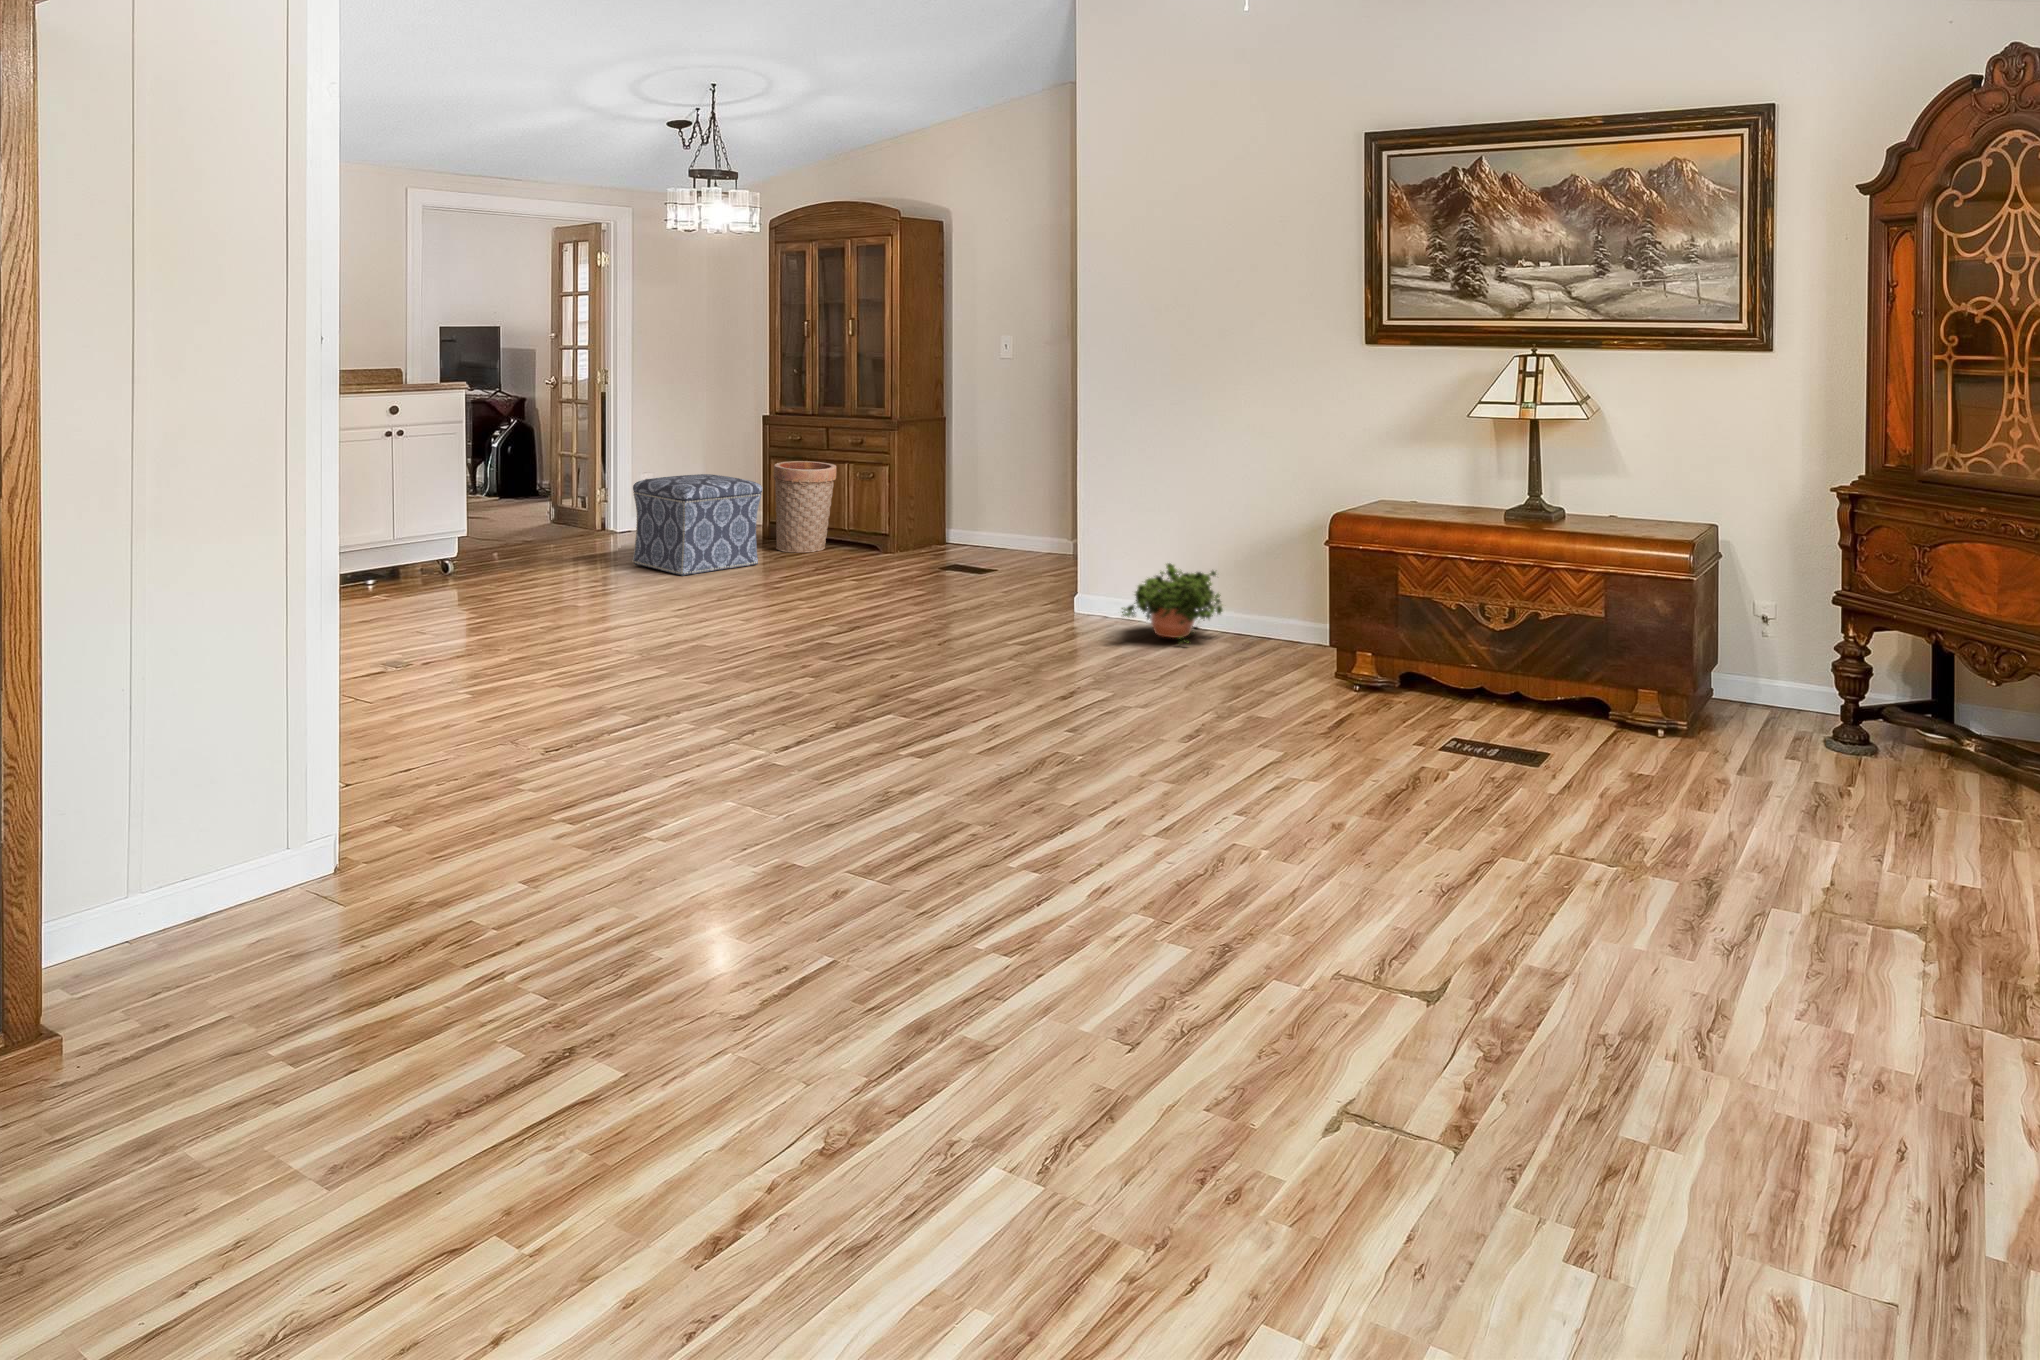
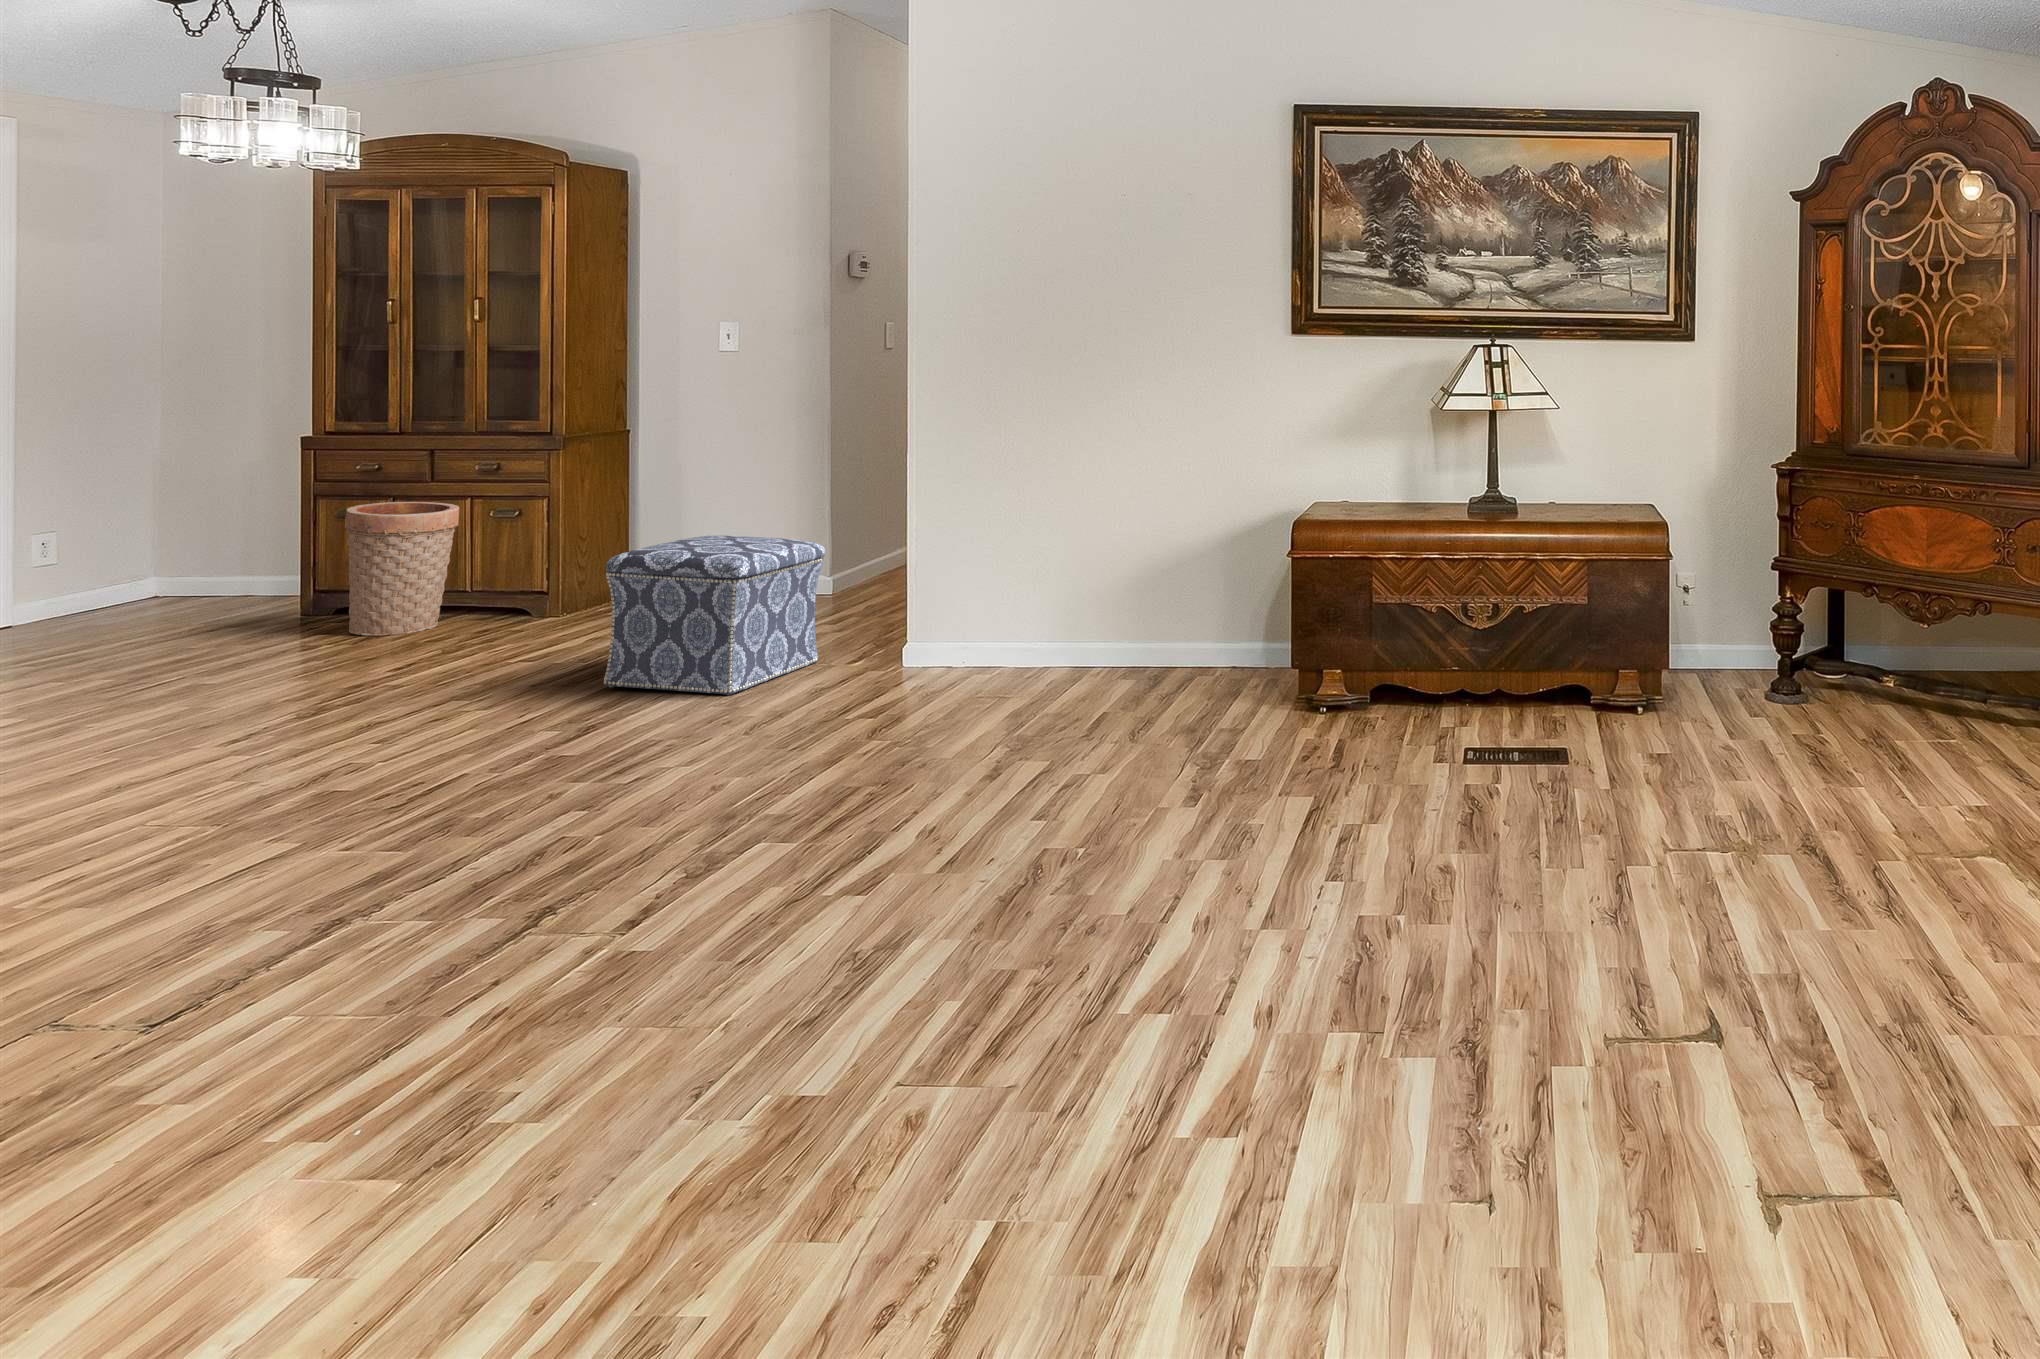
ottoman: present [632,474,762,576] -> present [604,535,825,695]
potted plant: present [1122,563,1222,644] -> none [1004,597,1133,697]

